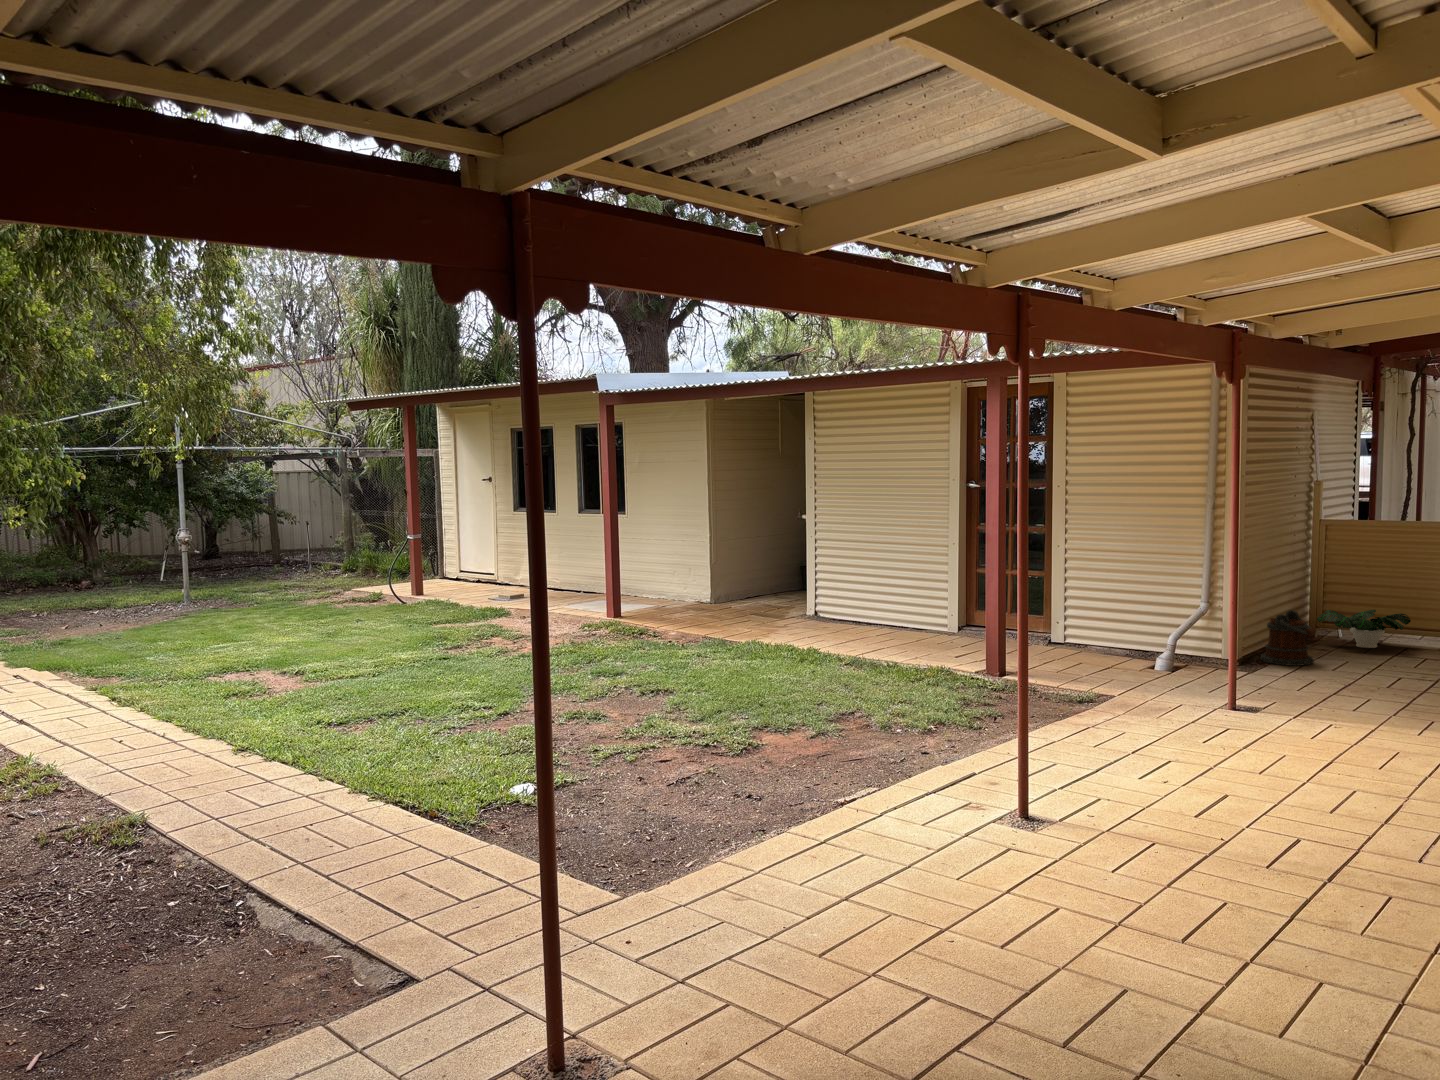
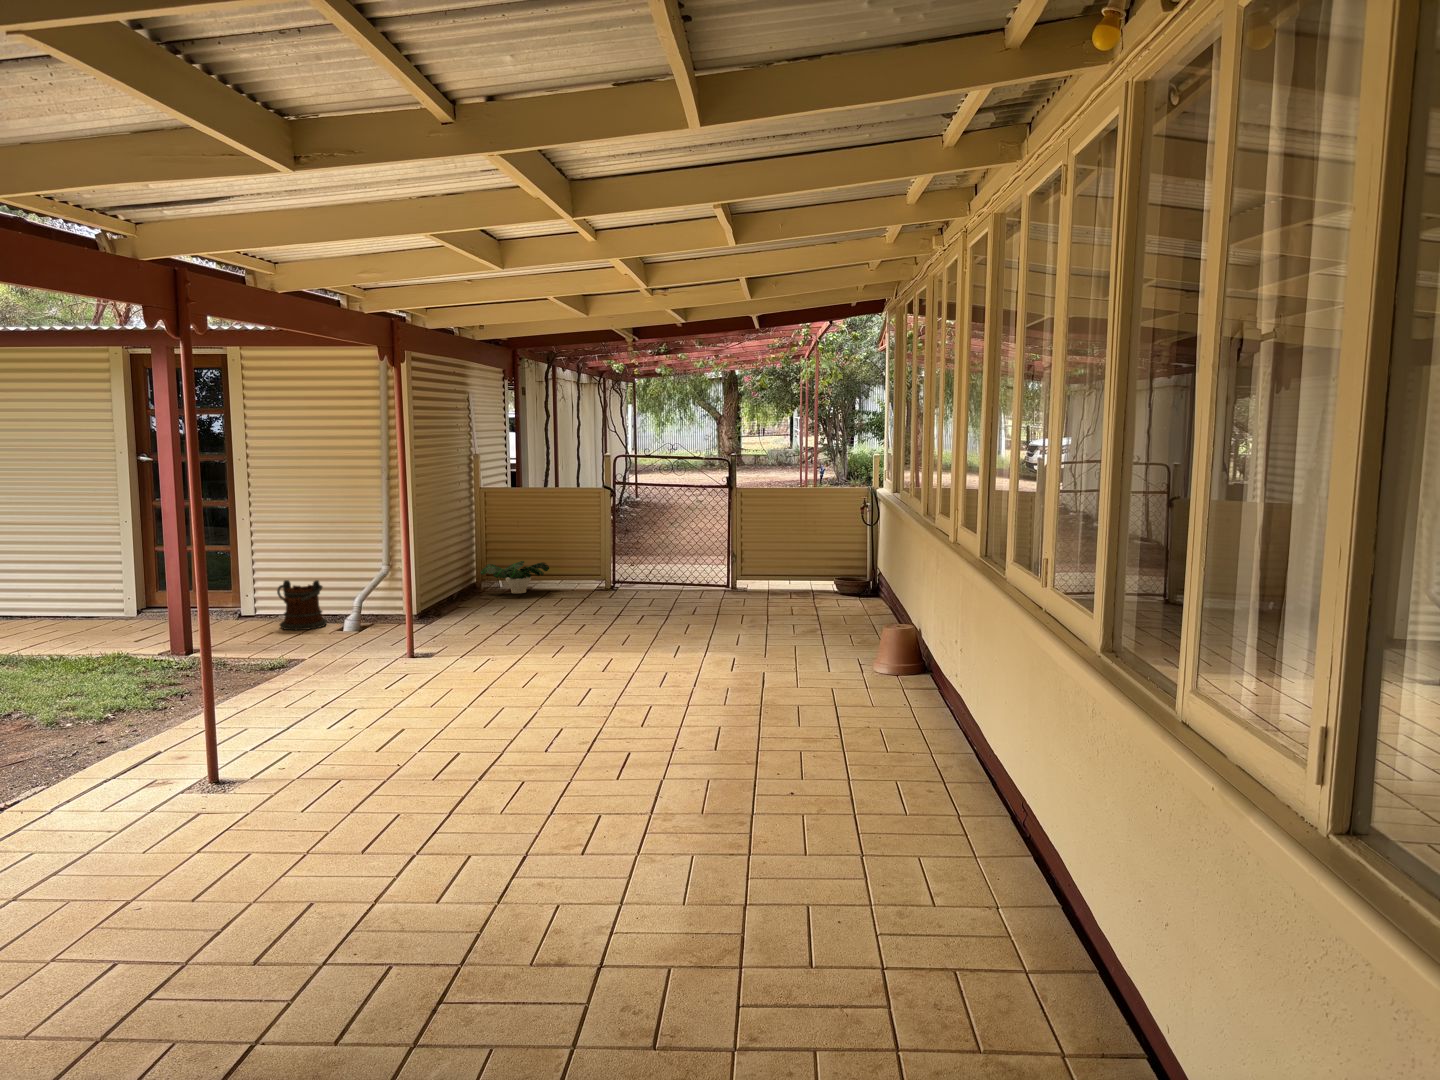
bucket: present [1260,610,1315,666] -> present [277,580,327,630]

